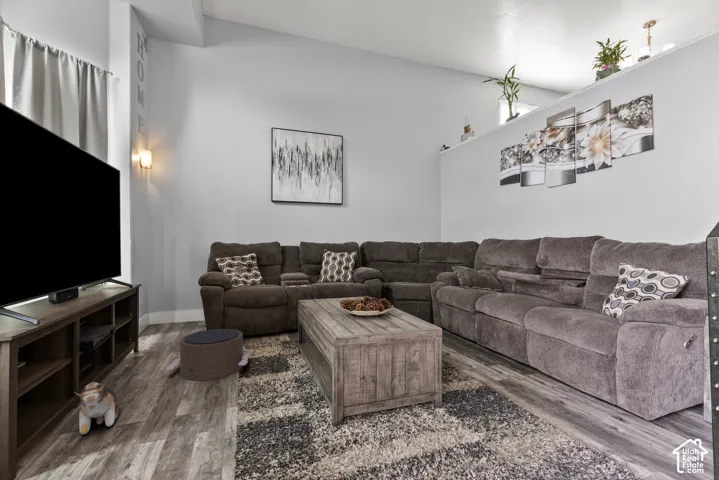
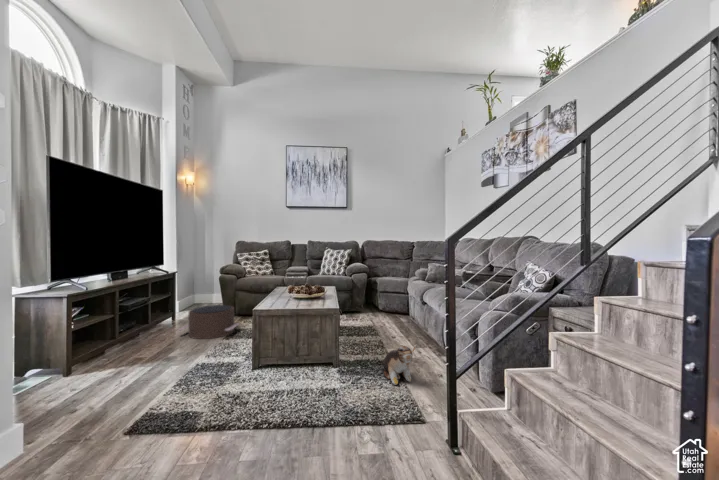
plush toy: present [75,382,119,435] -> present [383,345,415,385]

